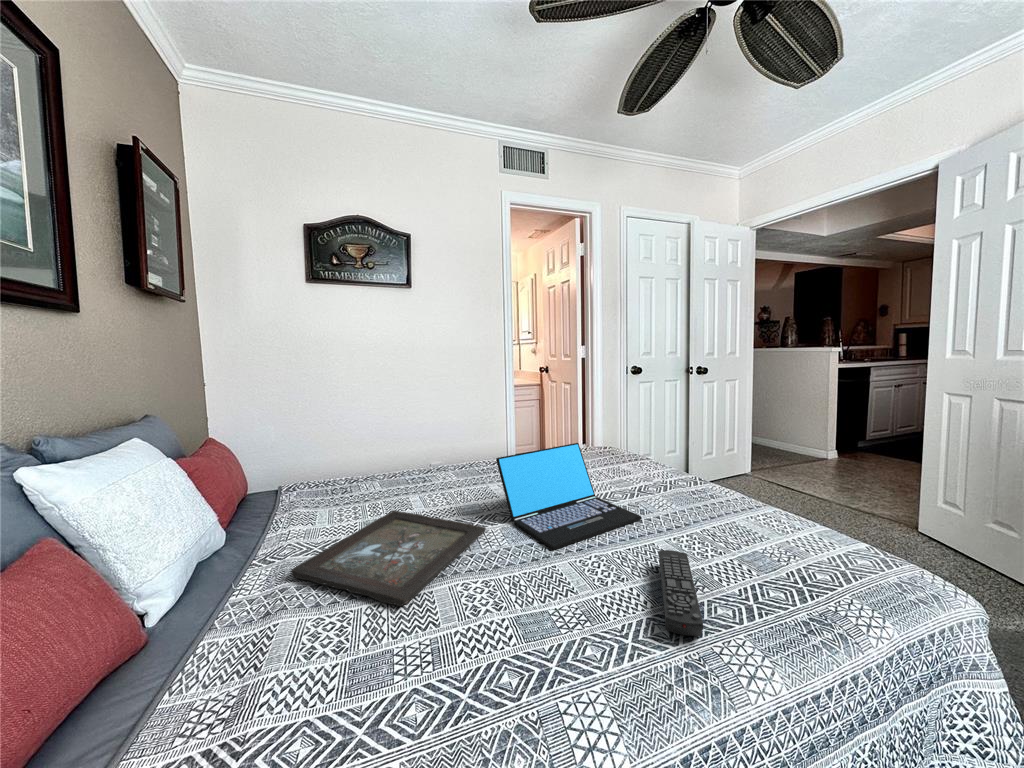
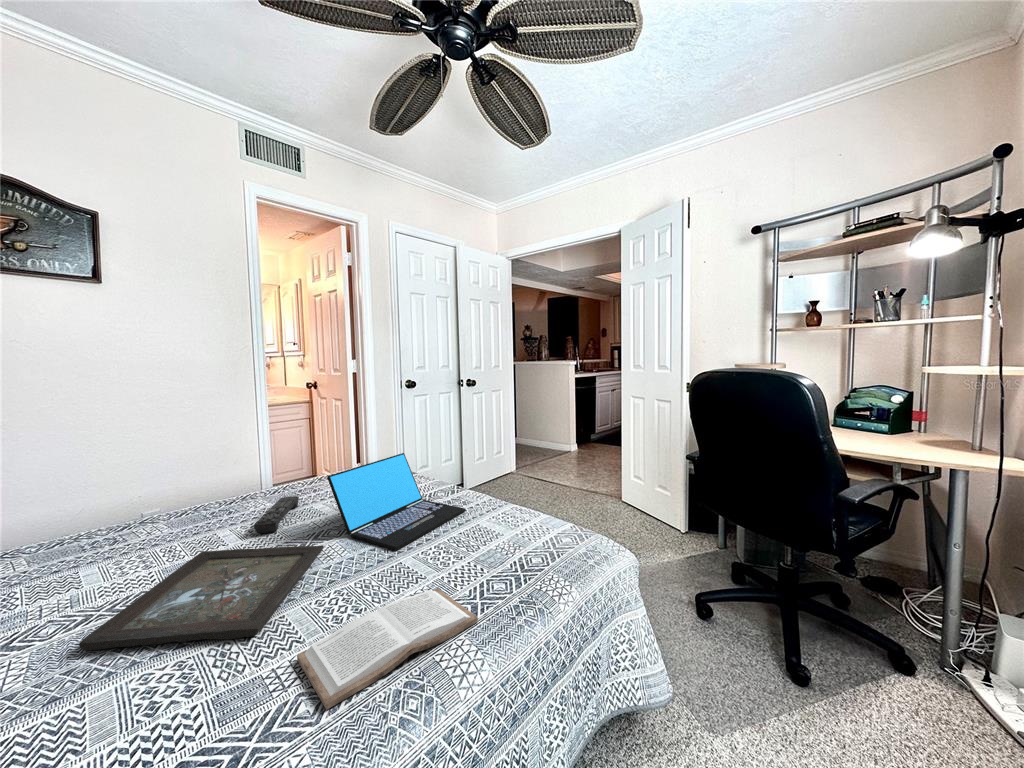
remote control: present [659,550,703,636] -> present [254,496,299,533]
book: none [426,611,623,722] -> present [297,588,478,710]

